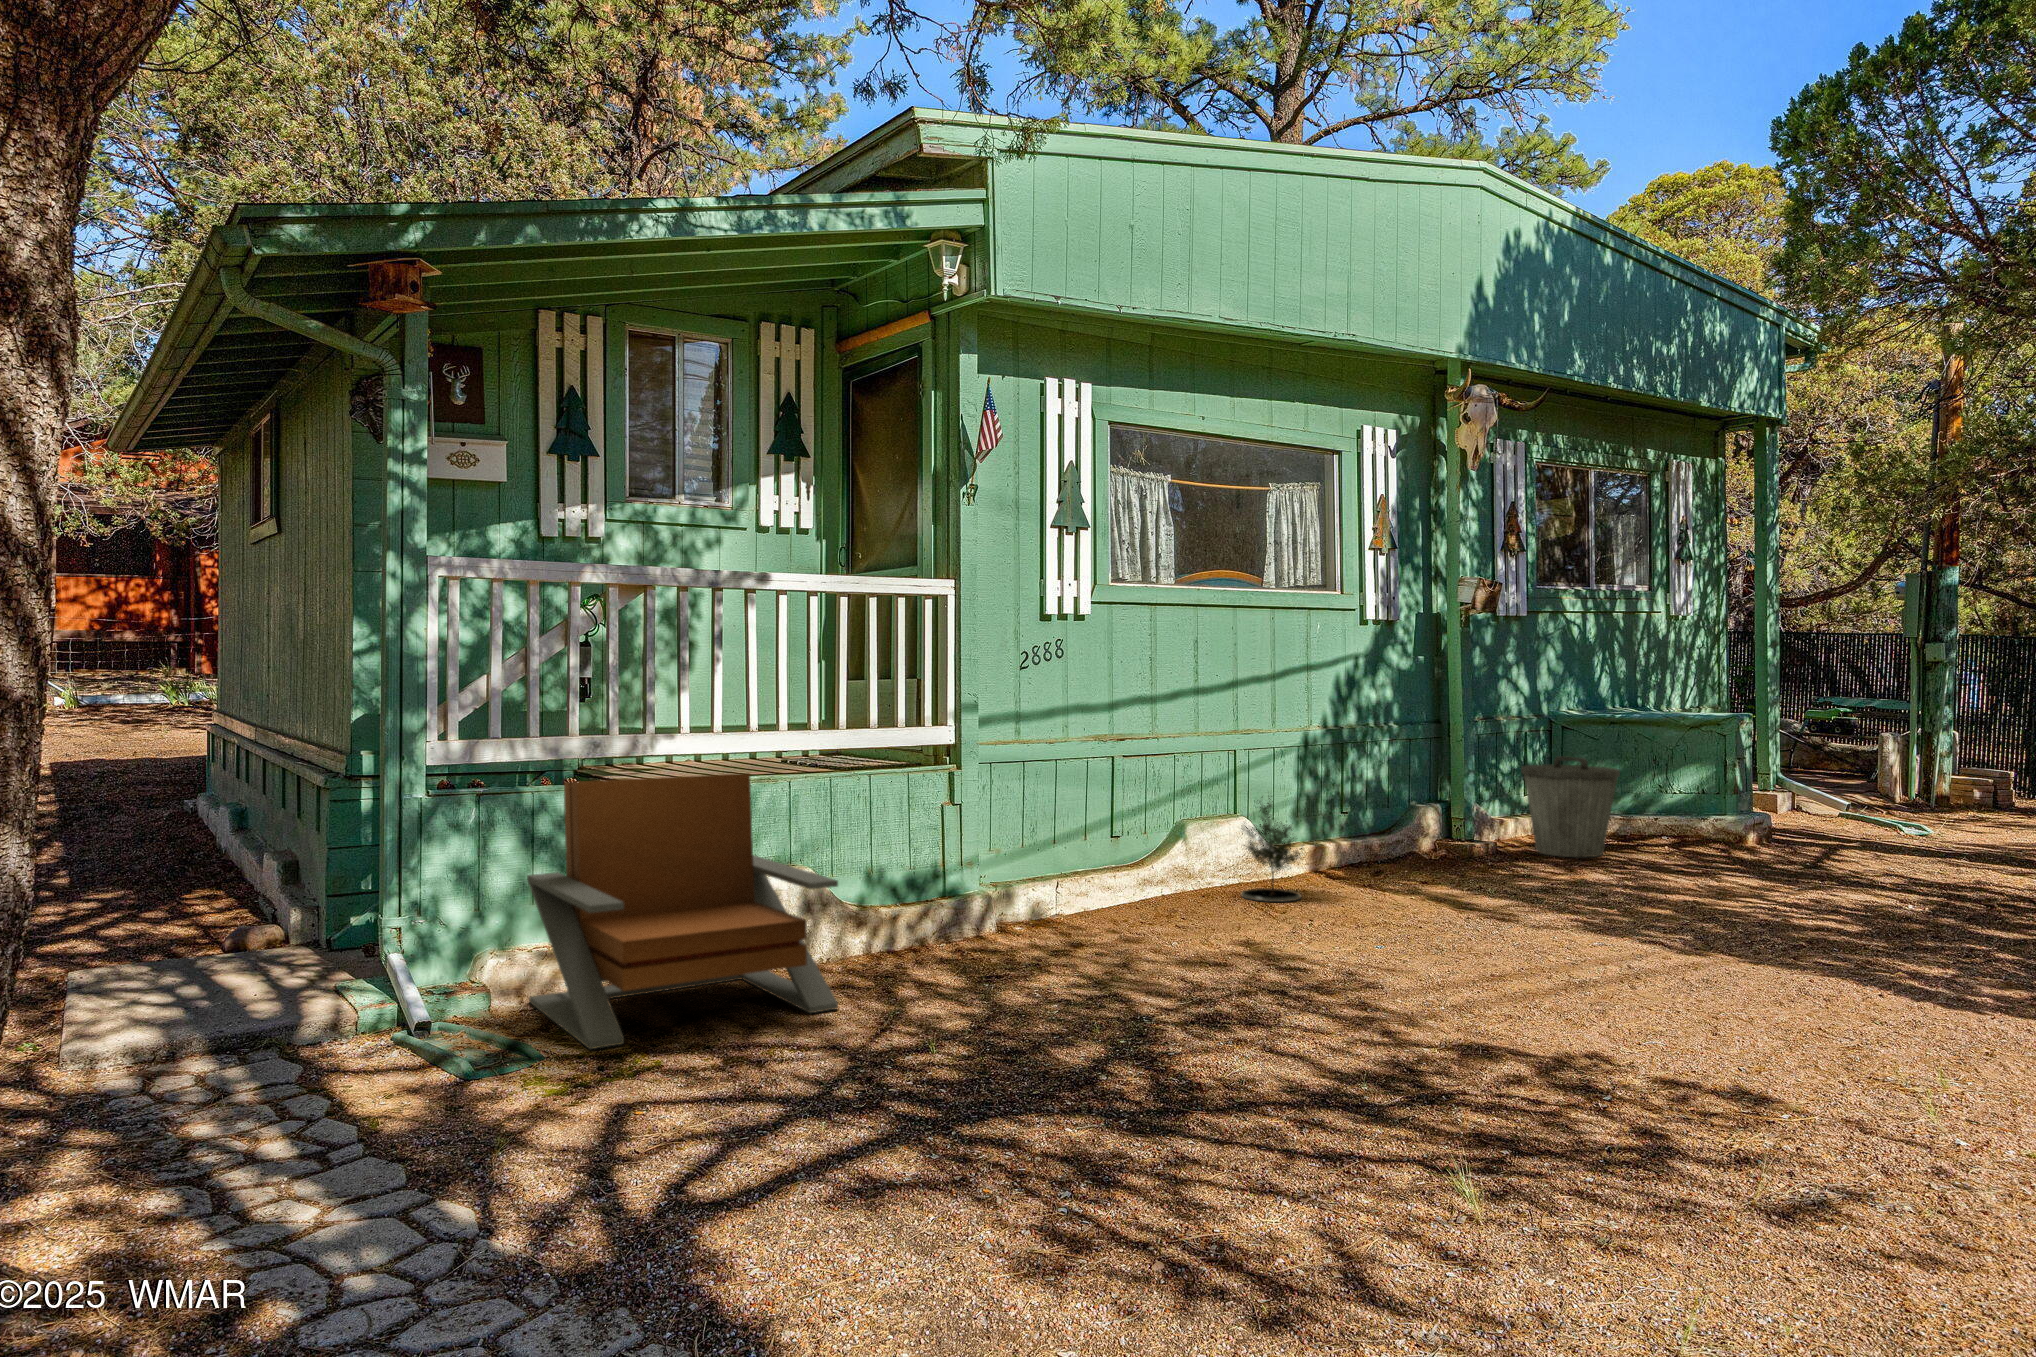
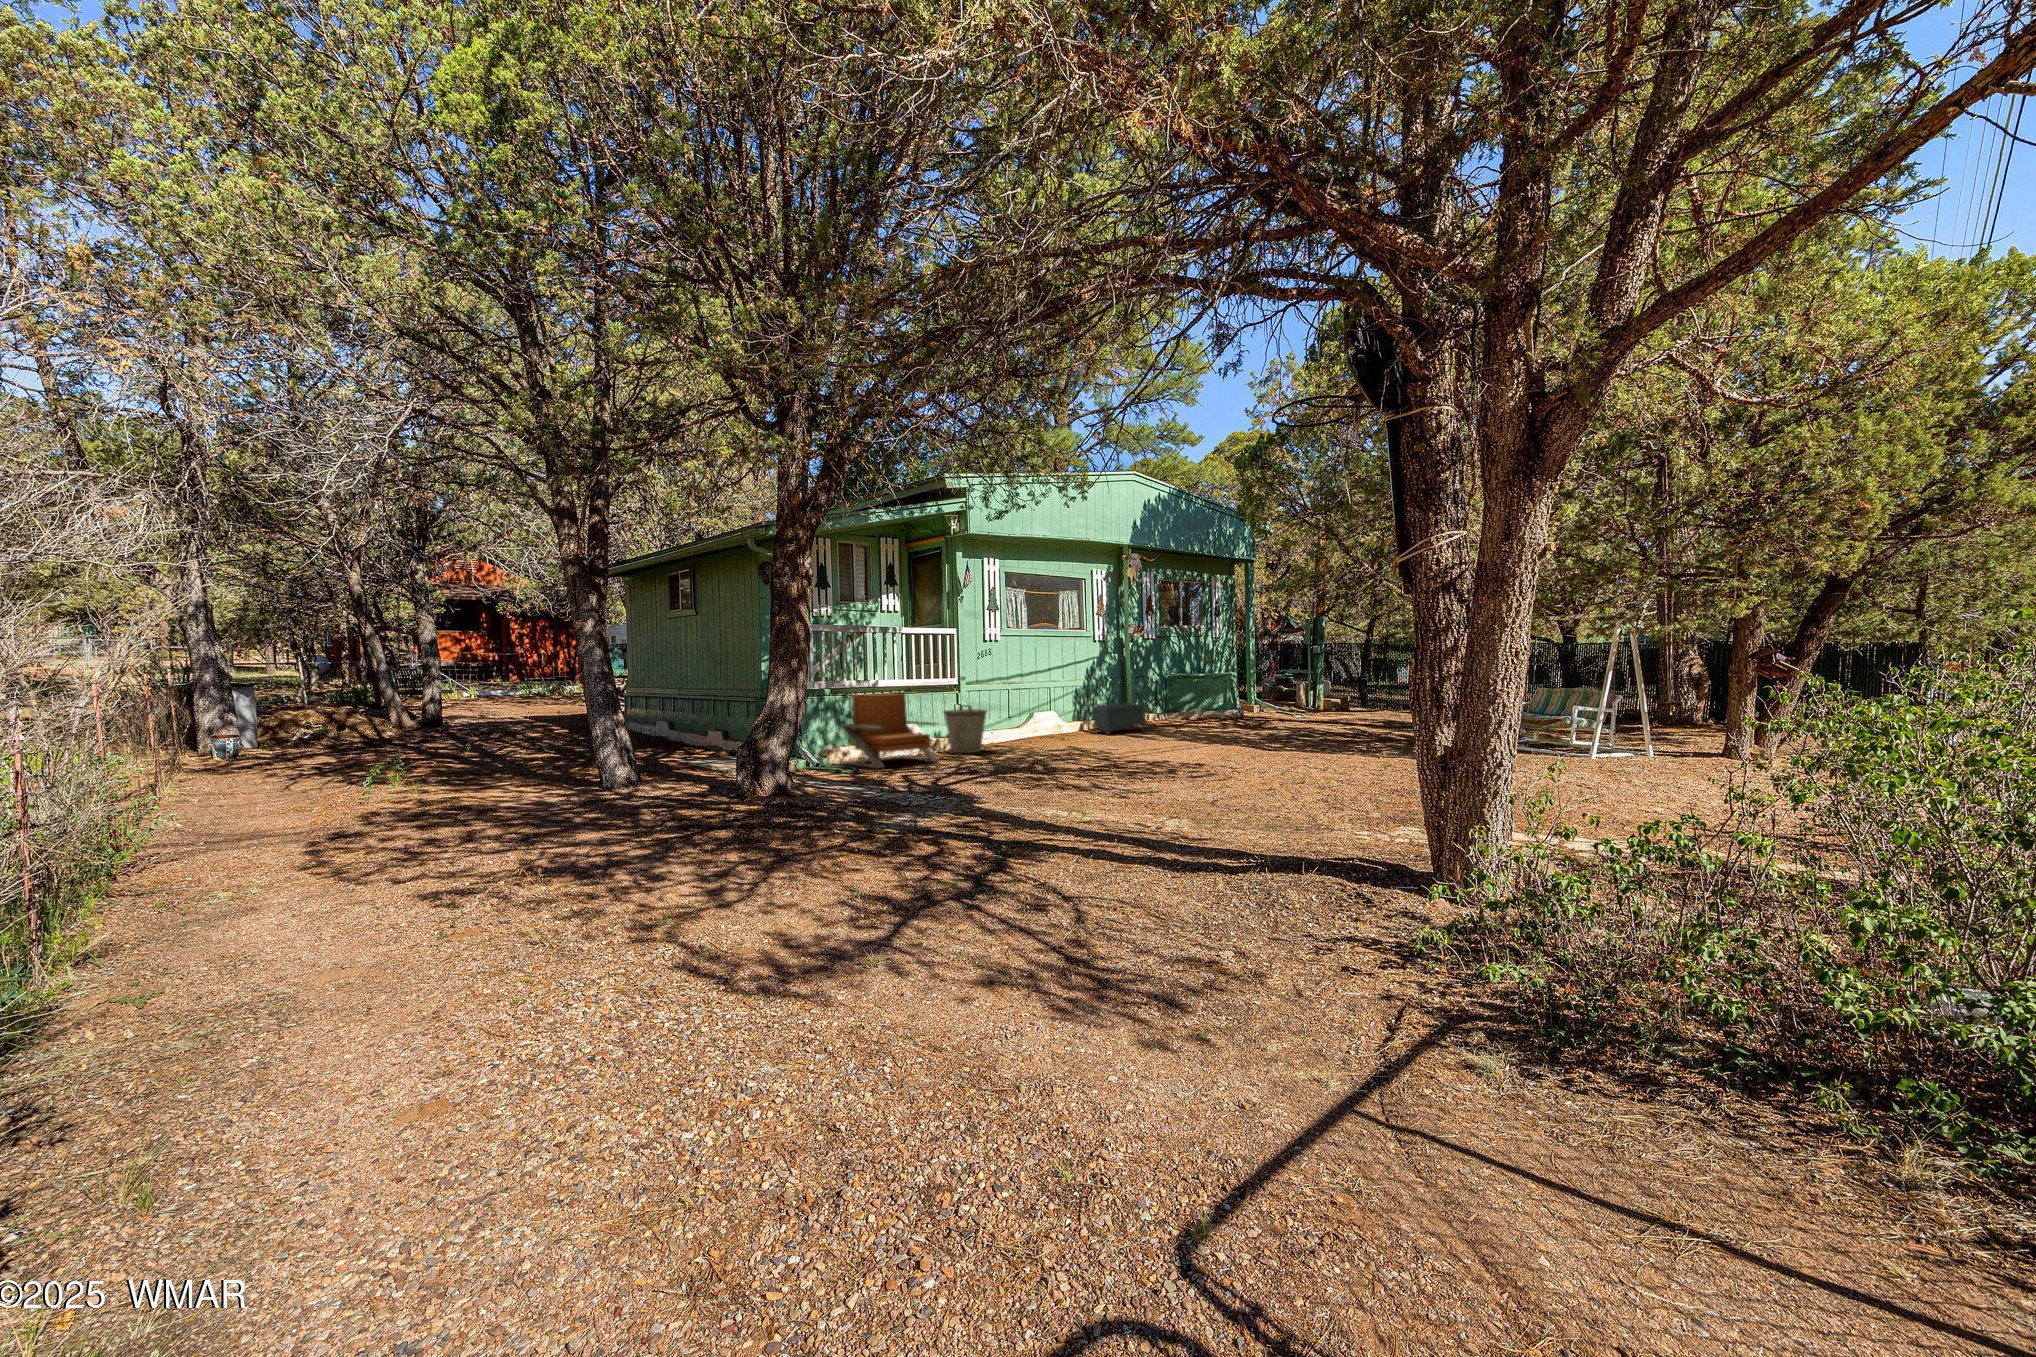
trash can: present [1521,756,1620,857] -> present [944,705,987,753]
bench: none [1341,791,1501,883] -> present [1090,704,1145,735]
potted tree: present [1241,796,1302,902] -> none [1053,701,1076,740]

